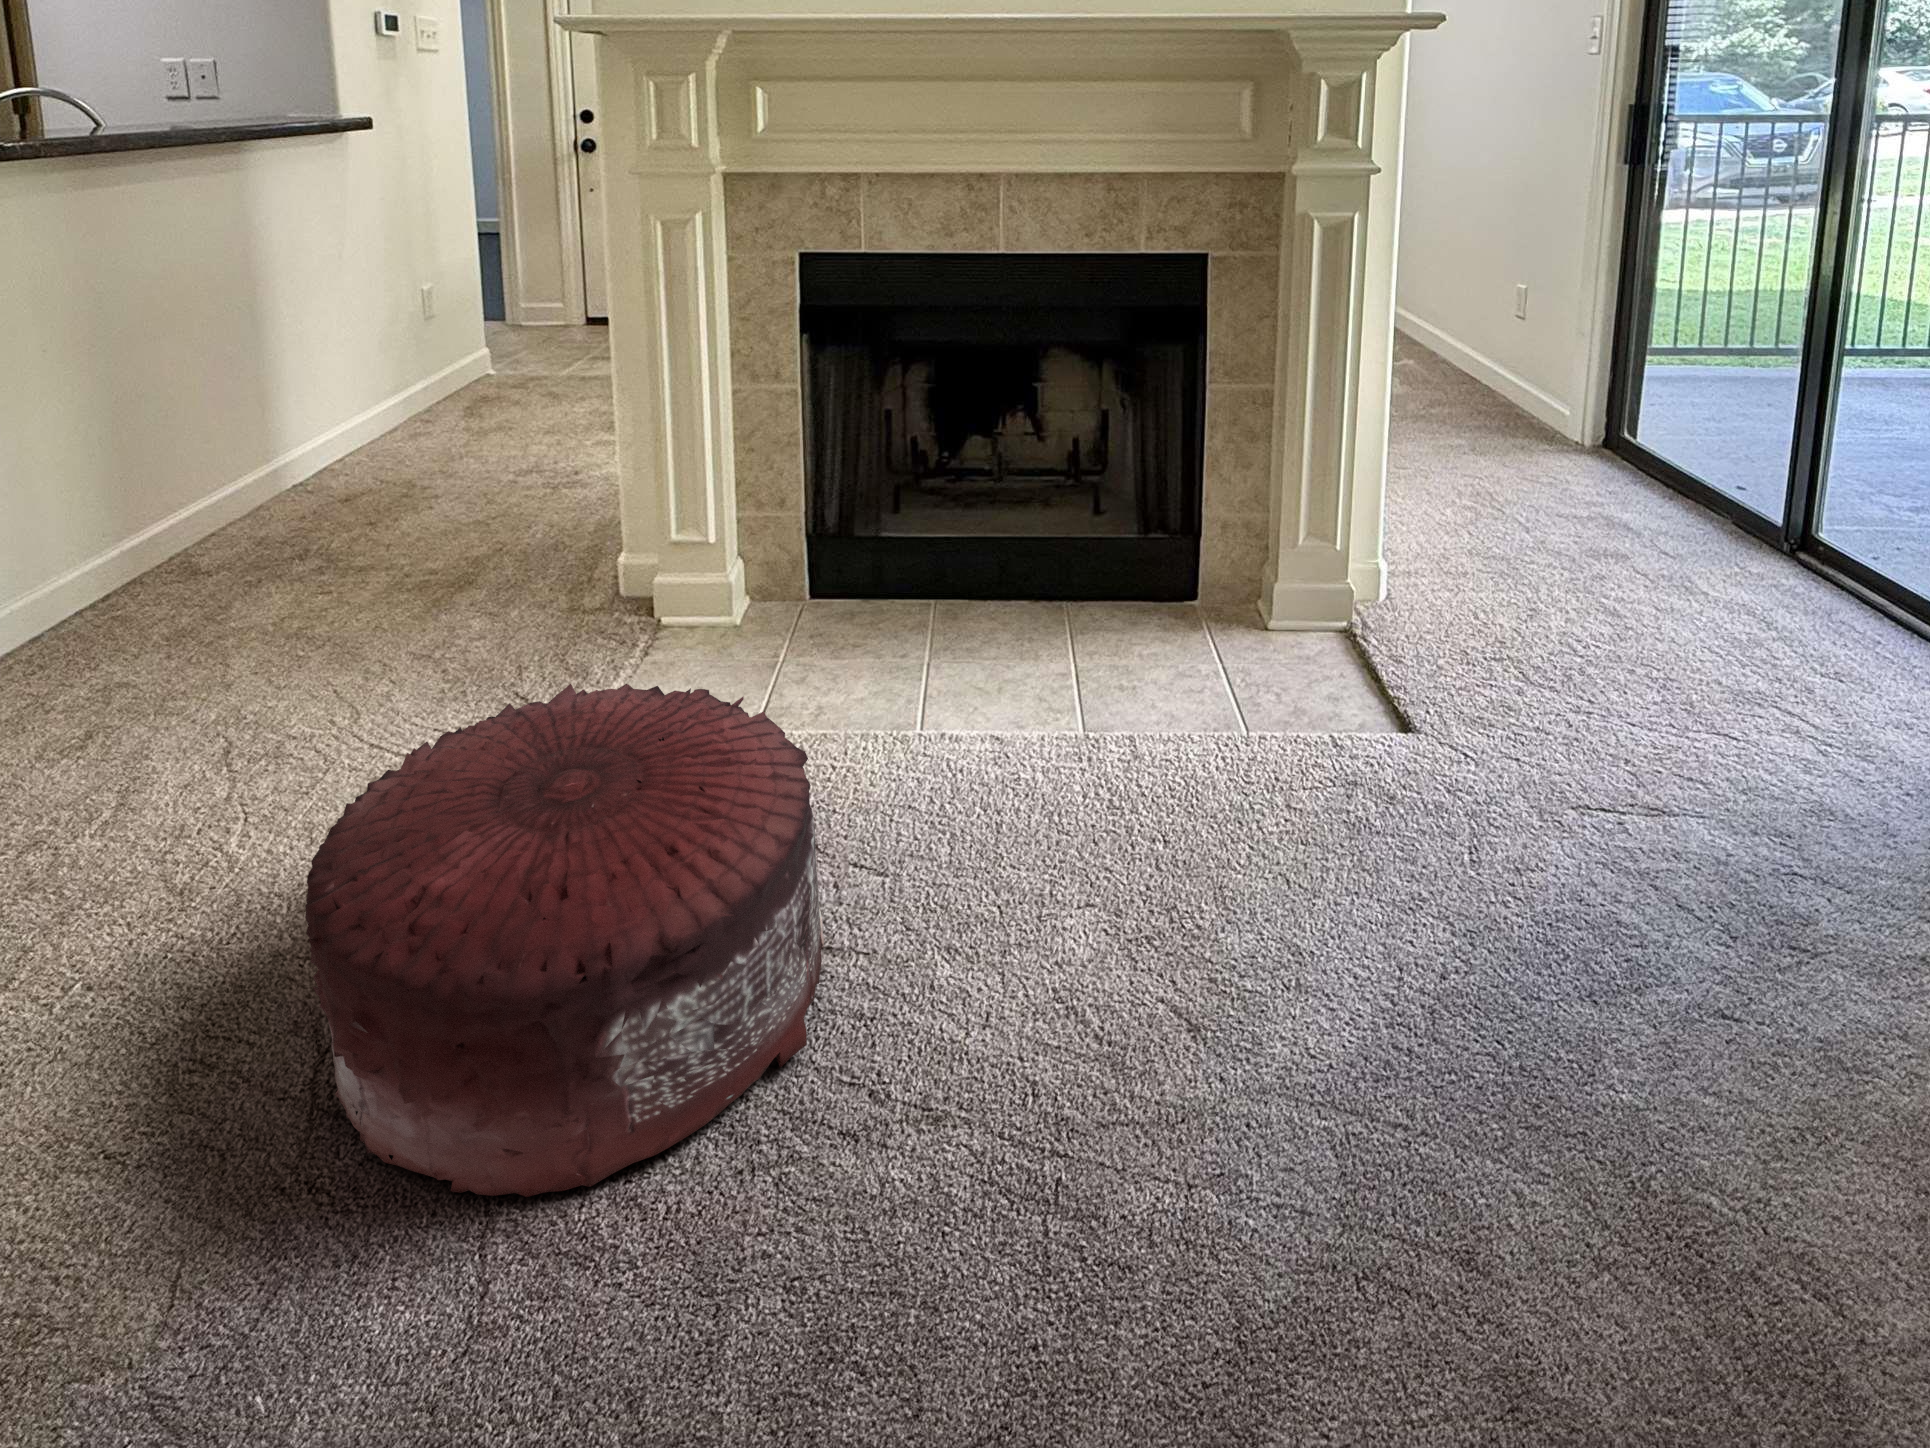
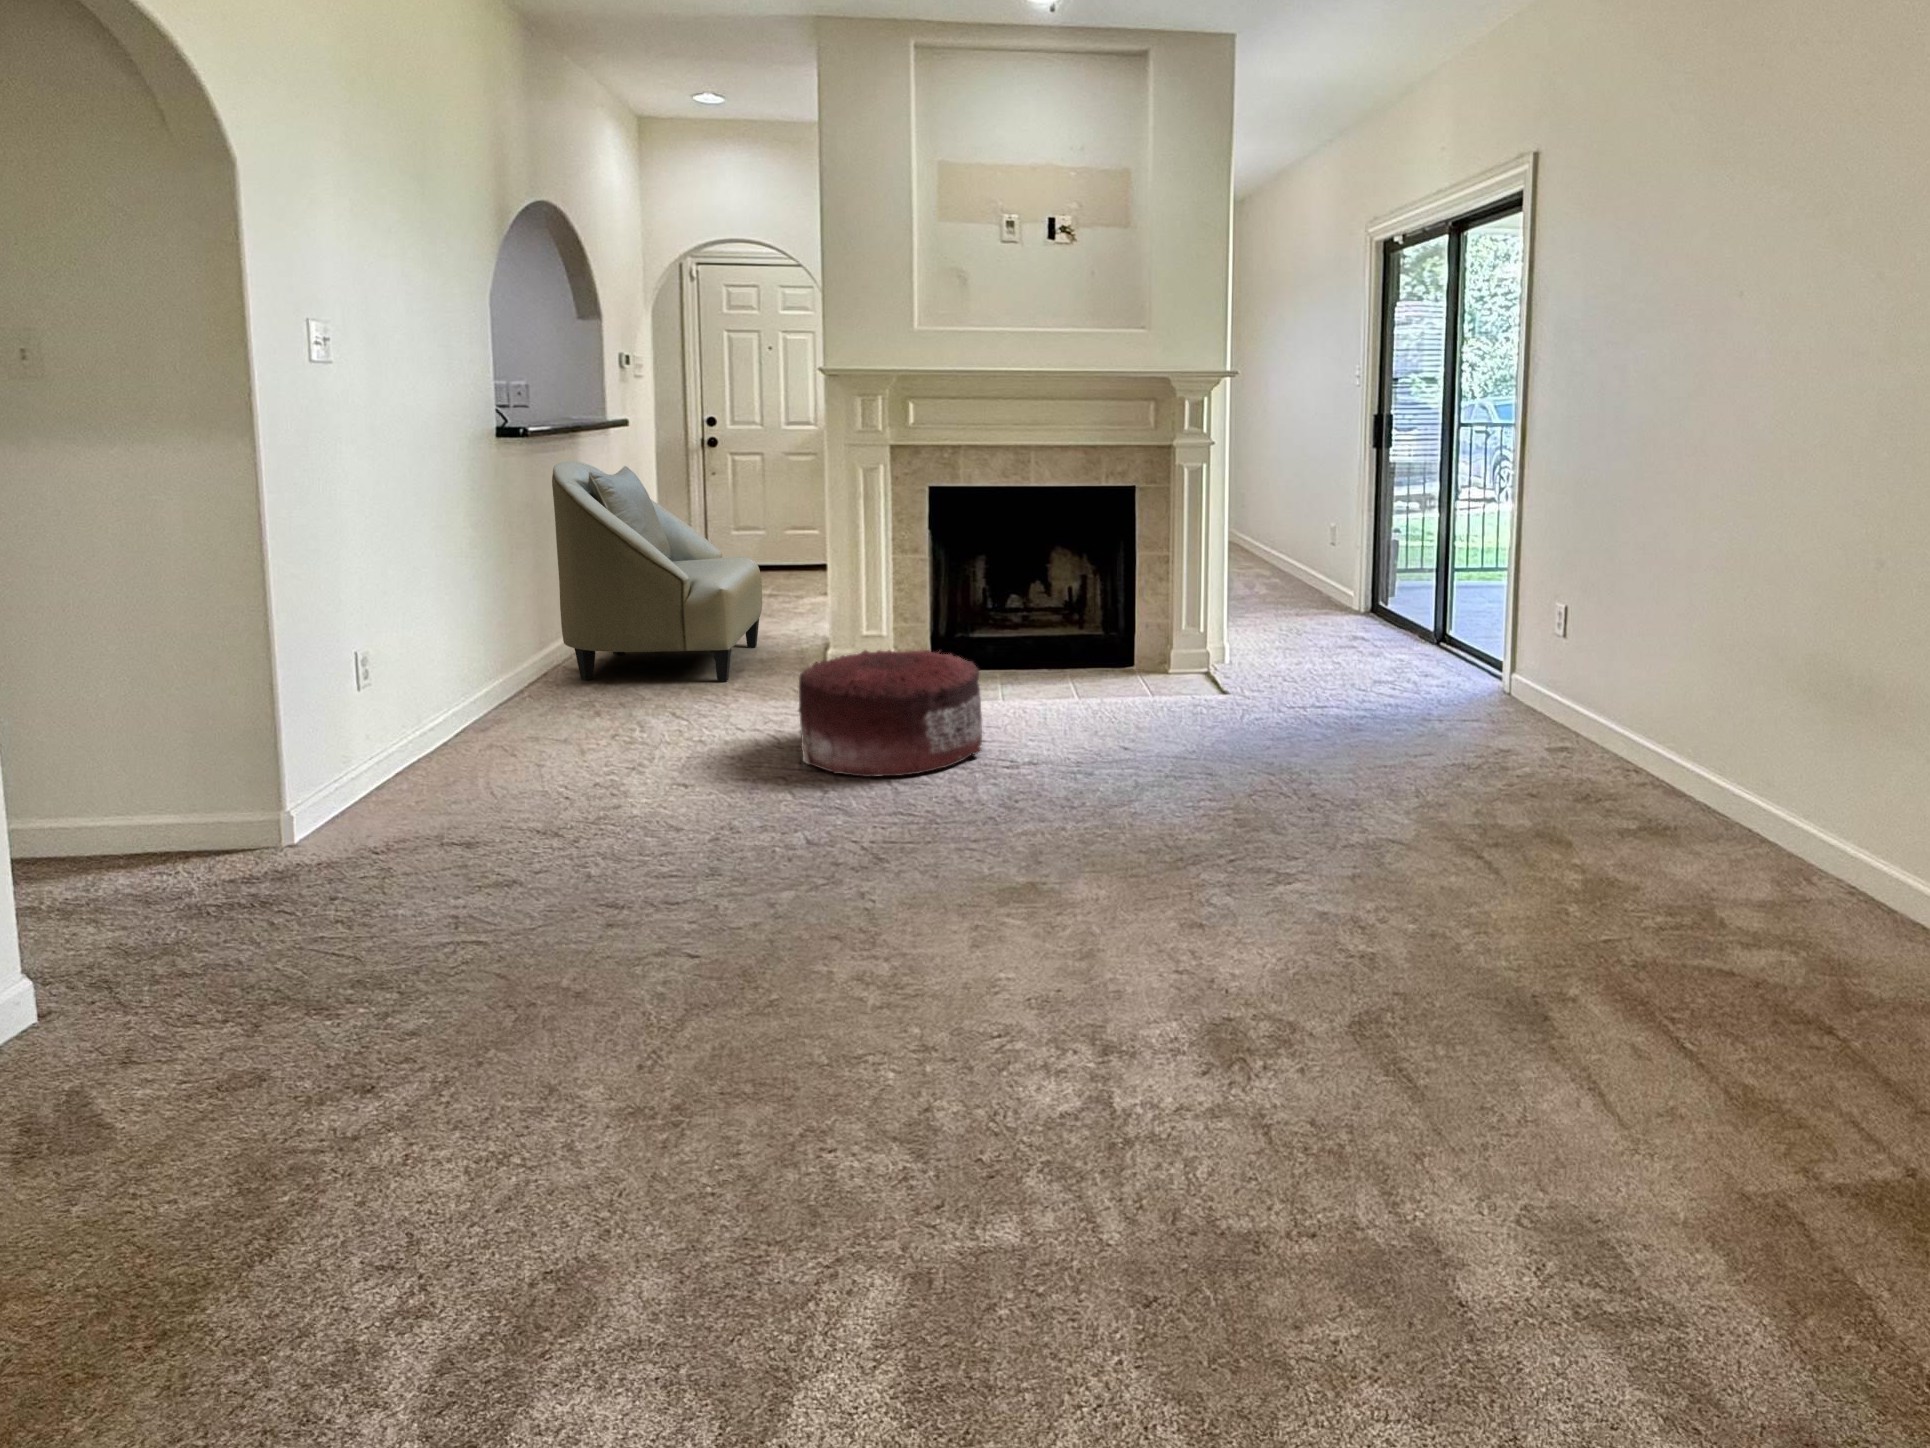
armchair: none [112,199,556,621] -> present [552,461,762,682]

